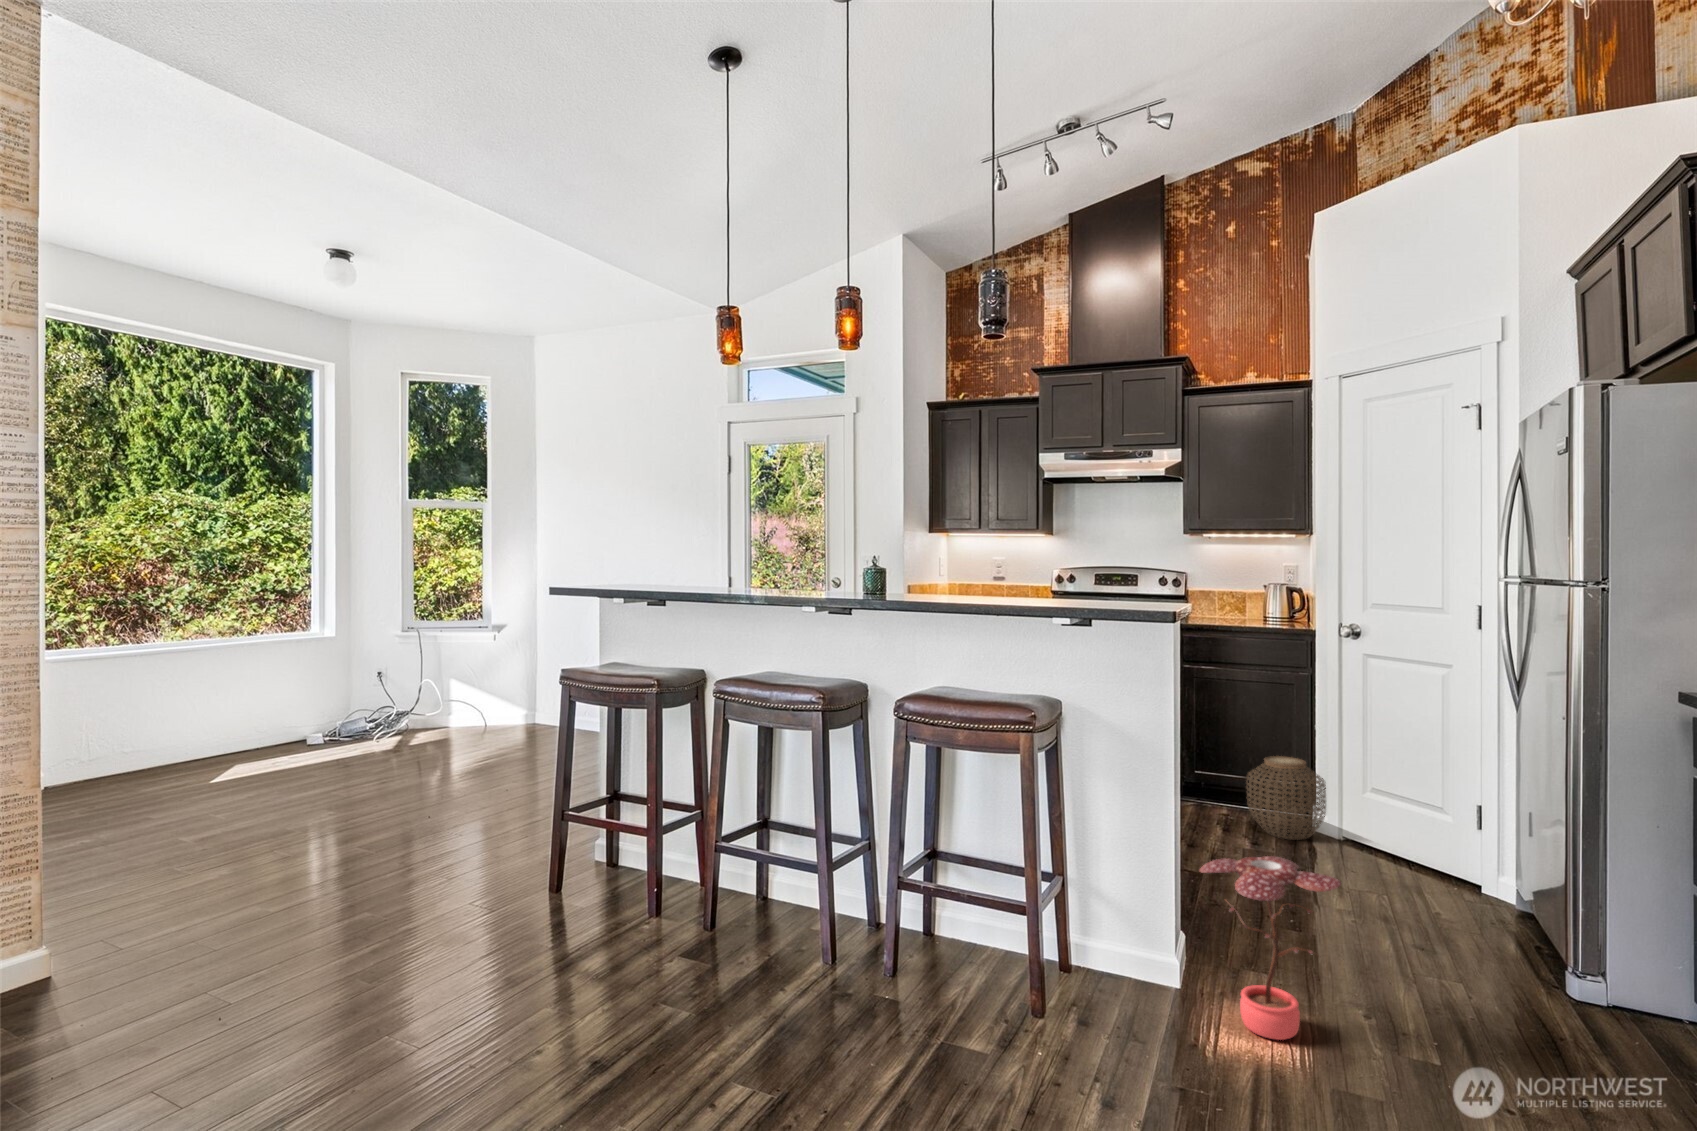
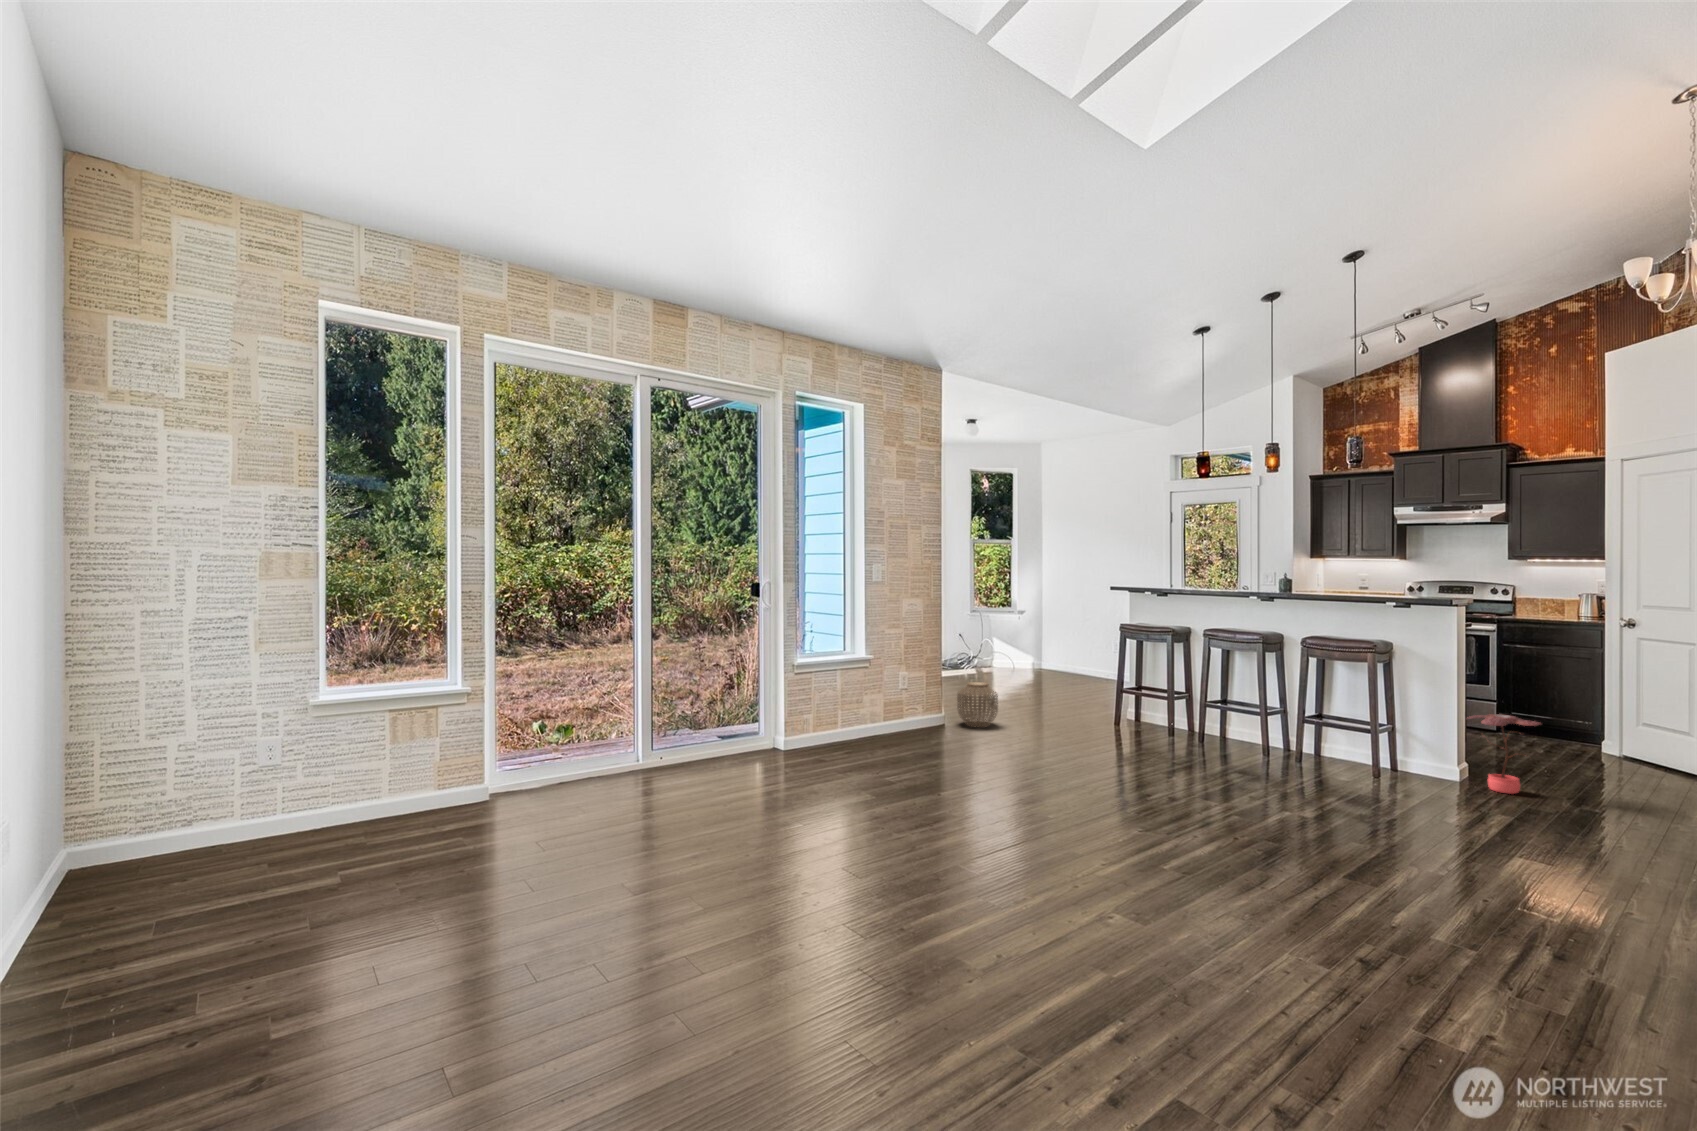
woven basket: present [1247,756,1326,840] -> present [957,682,998,727]

